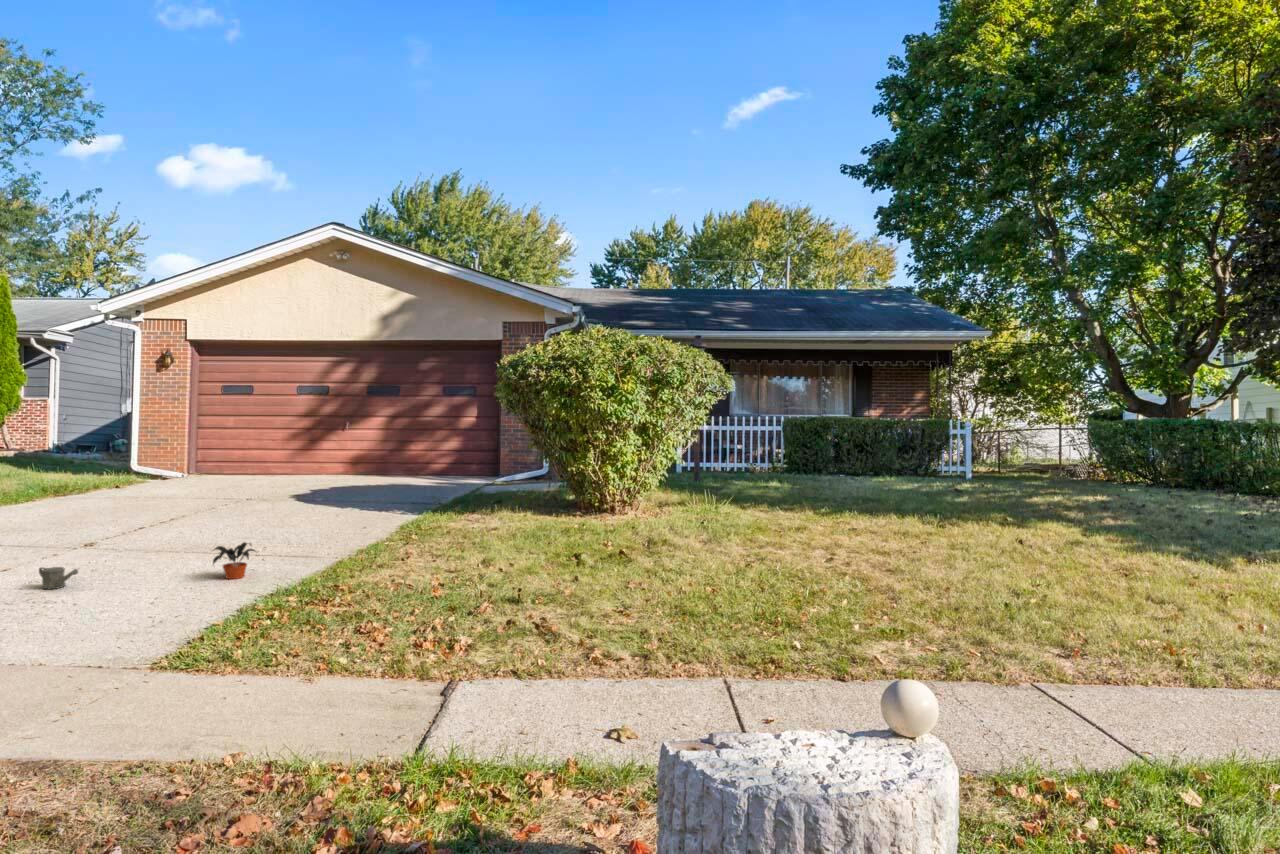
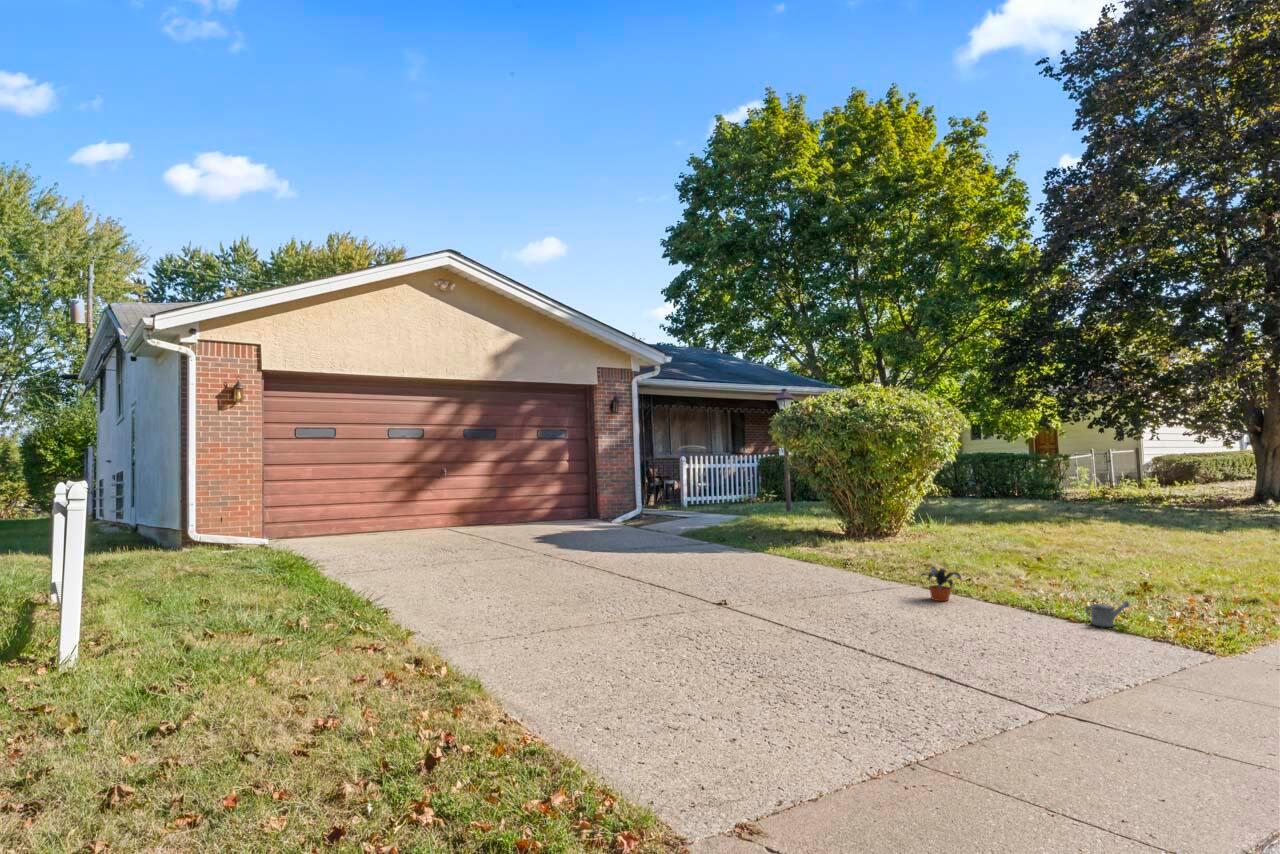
watering can: present [39,567,78,589] -> present [1086,601,1129,627]

